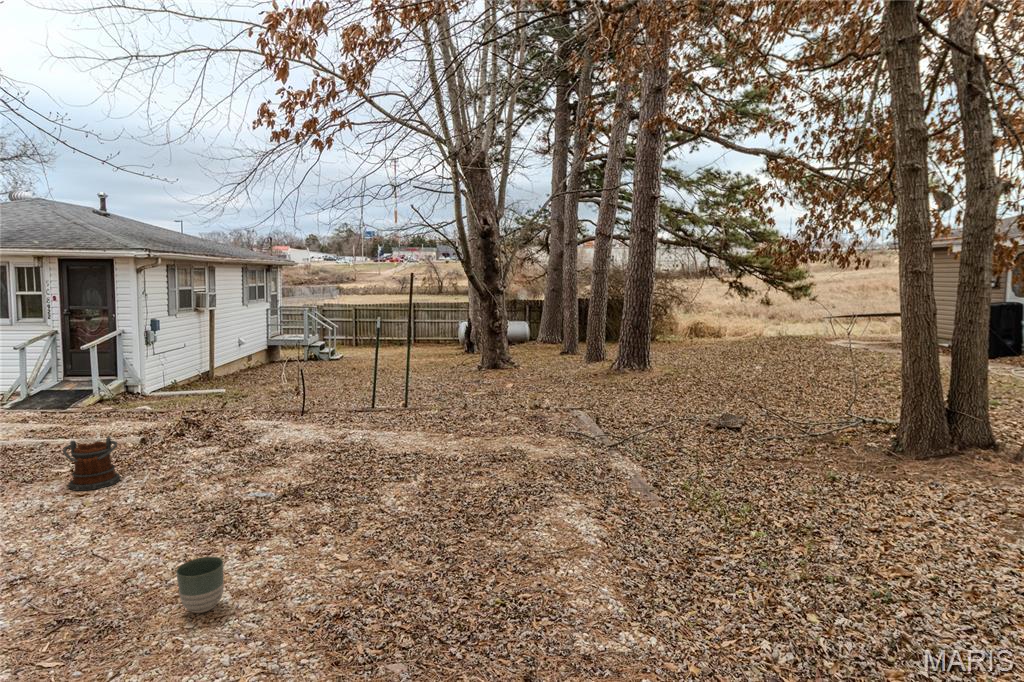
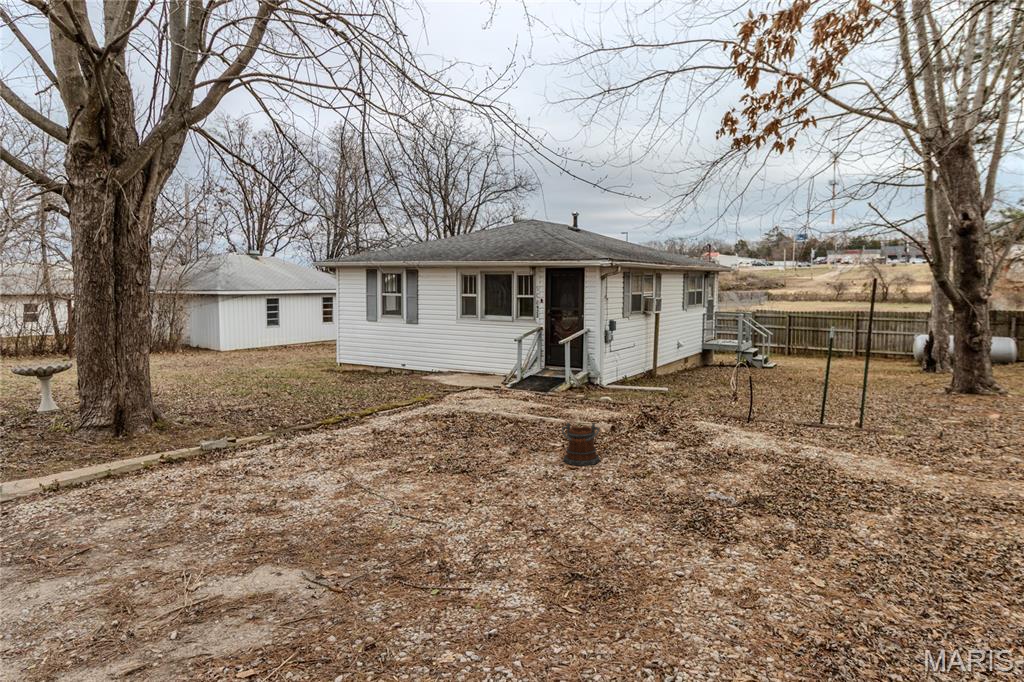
planter: present [176,557,224,613] -> none [666,547,706,598]

